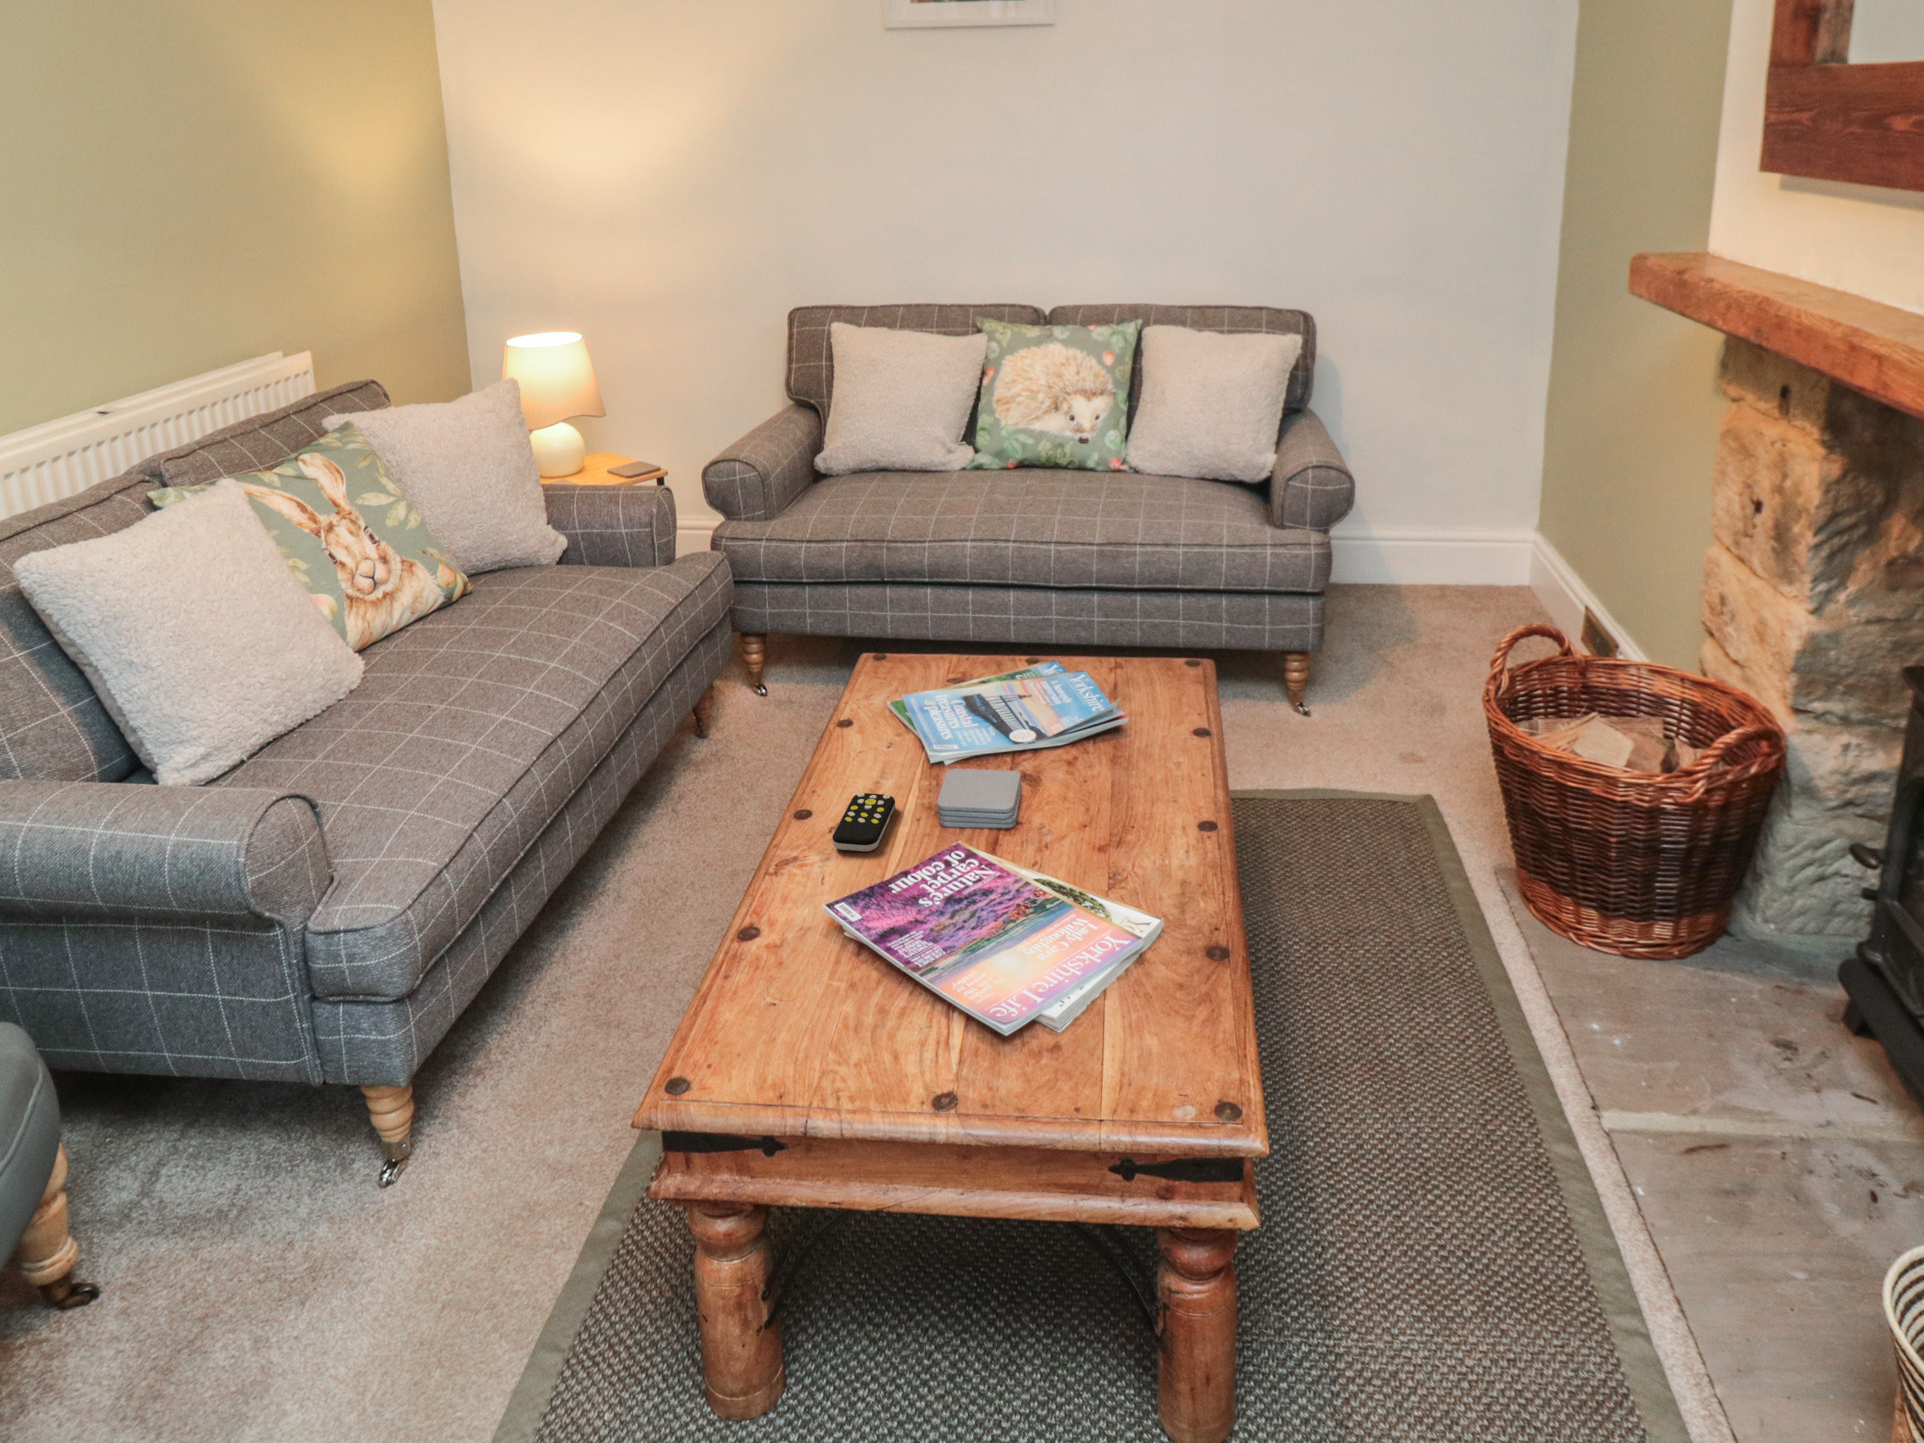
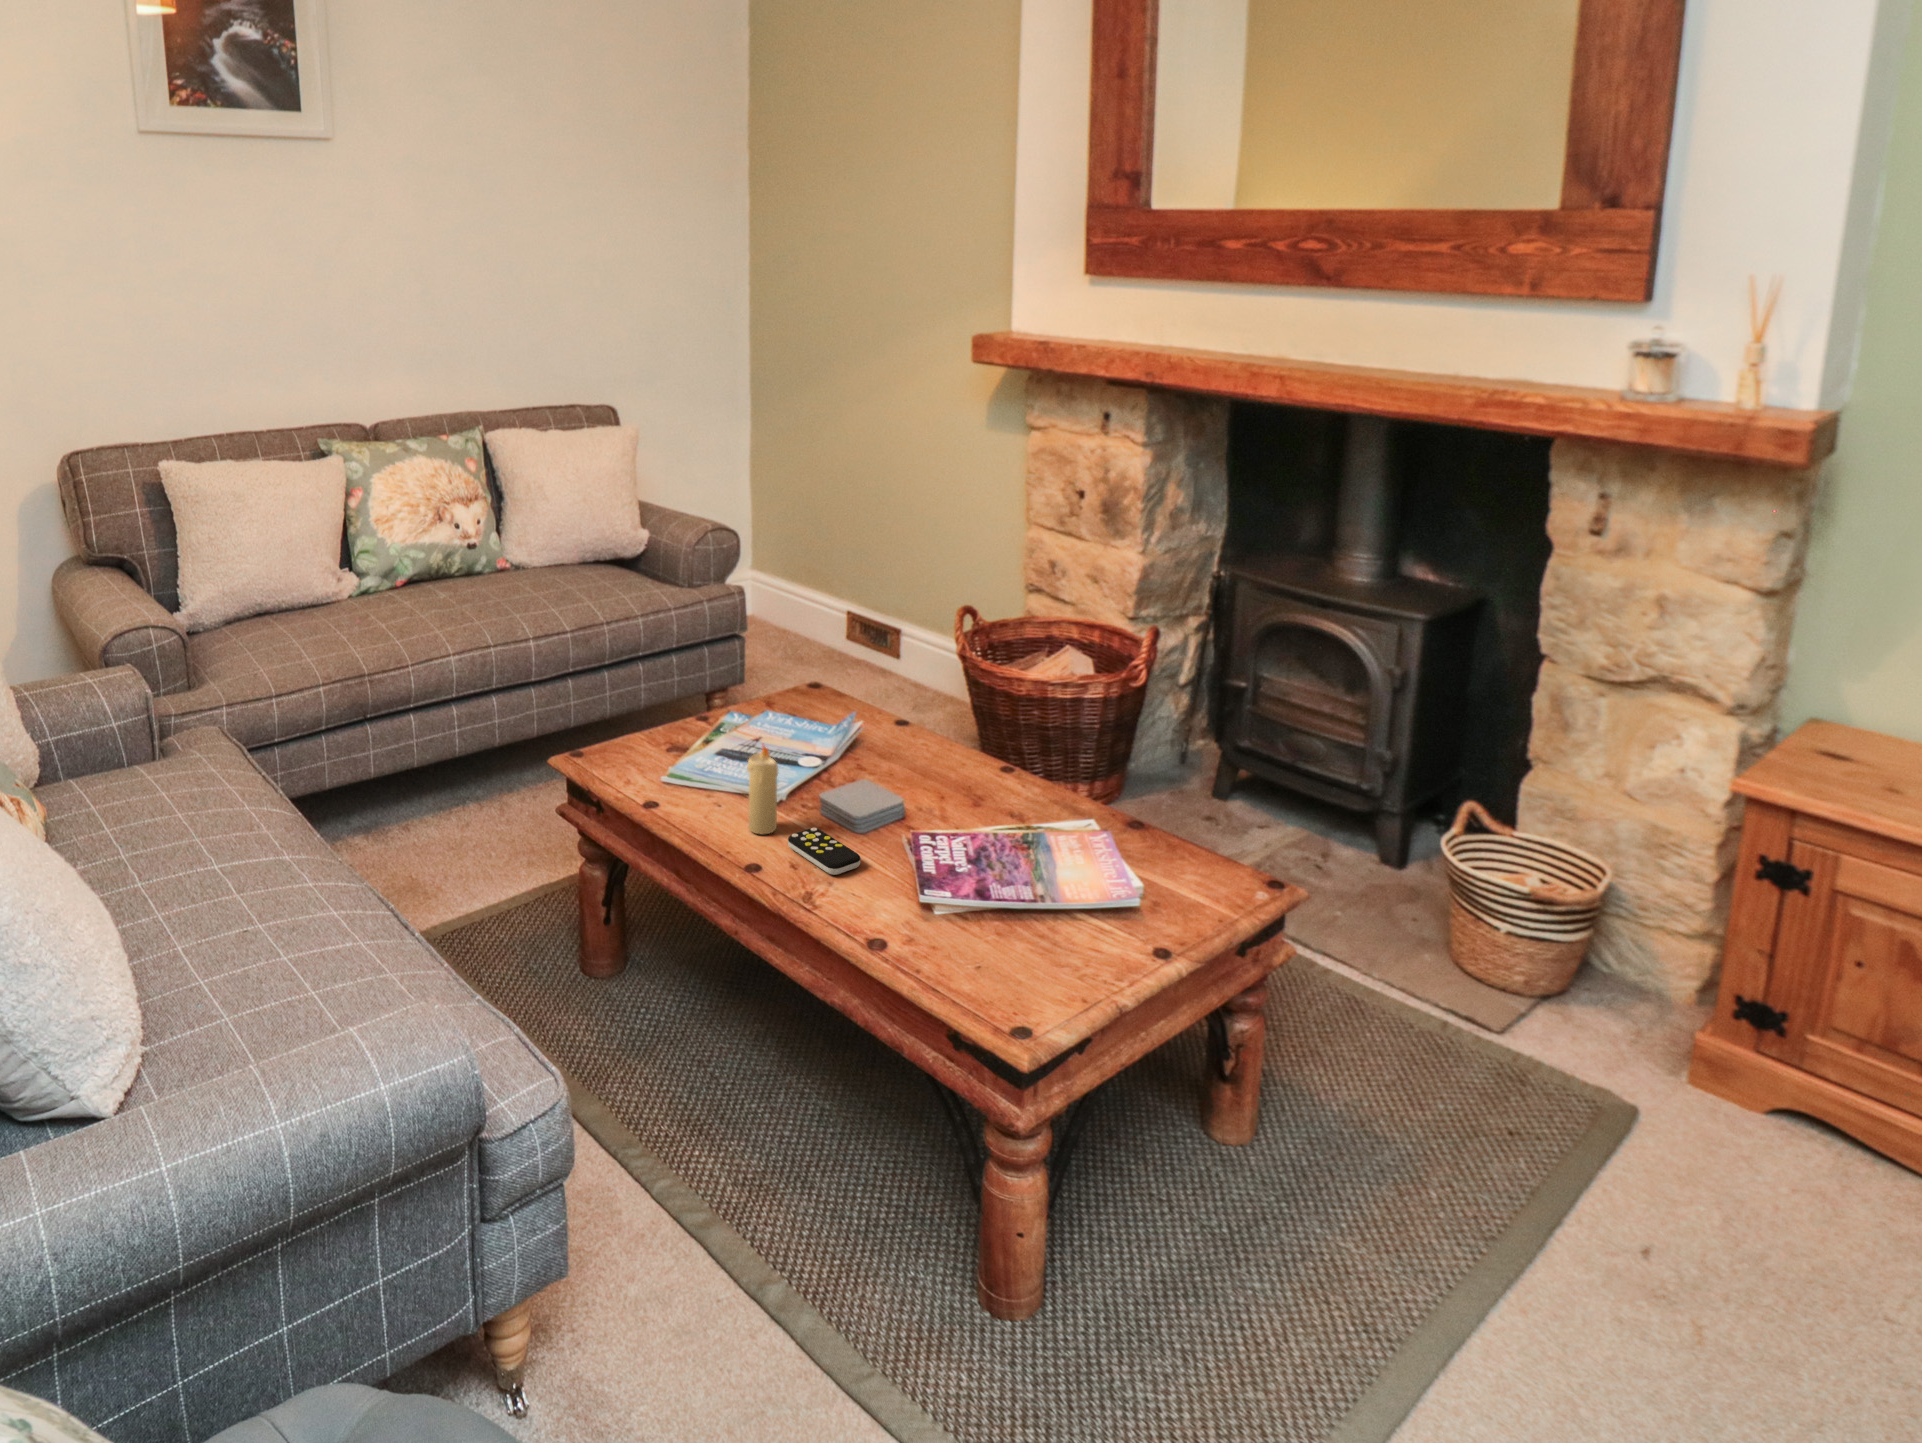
candle: none [853,685,888,786] -> present [747,745,778,834]

